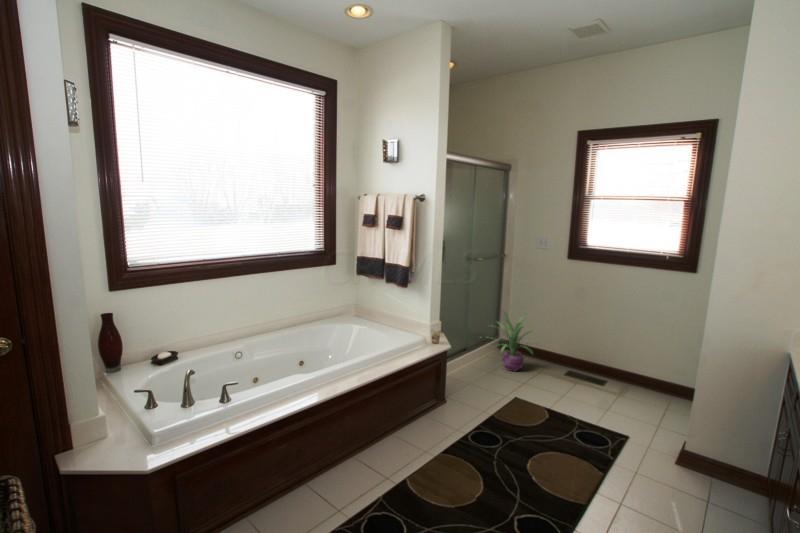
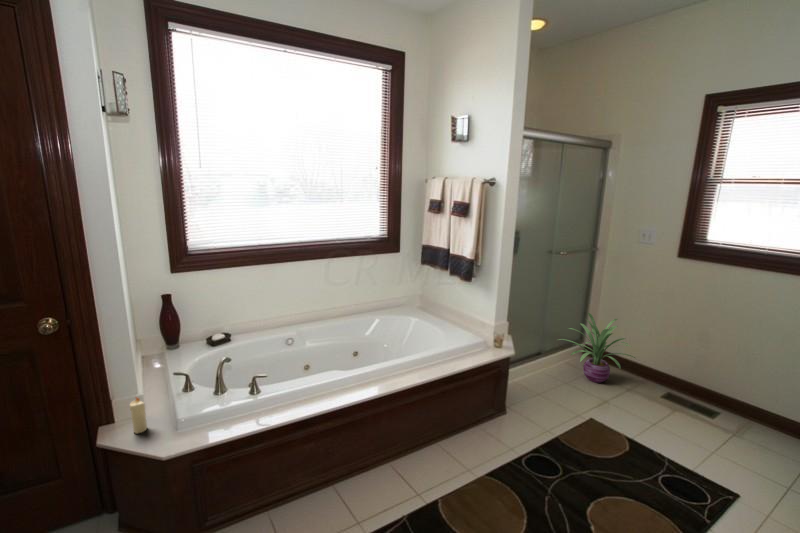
candle: none [97,413,115,453] -> present [130,398,147,433]

